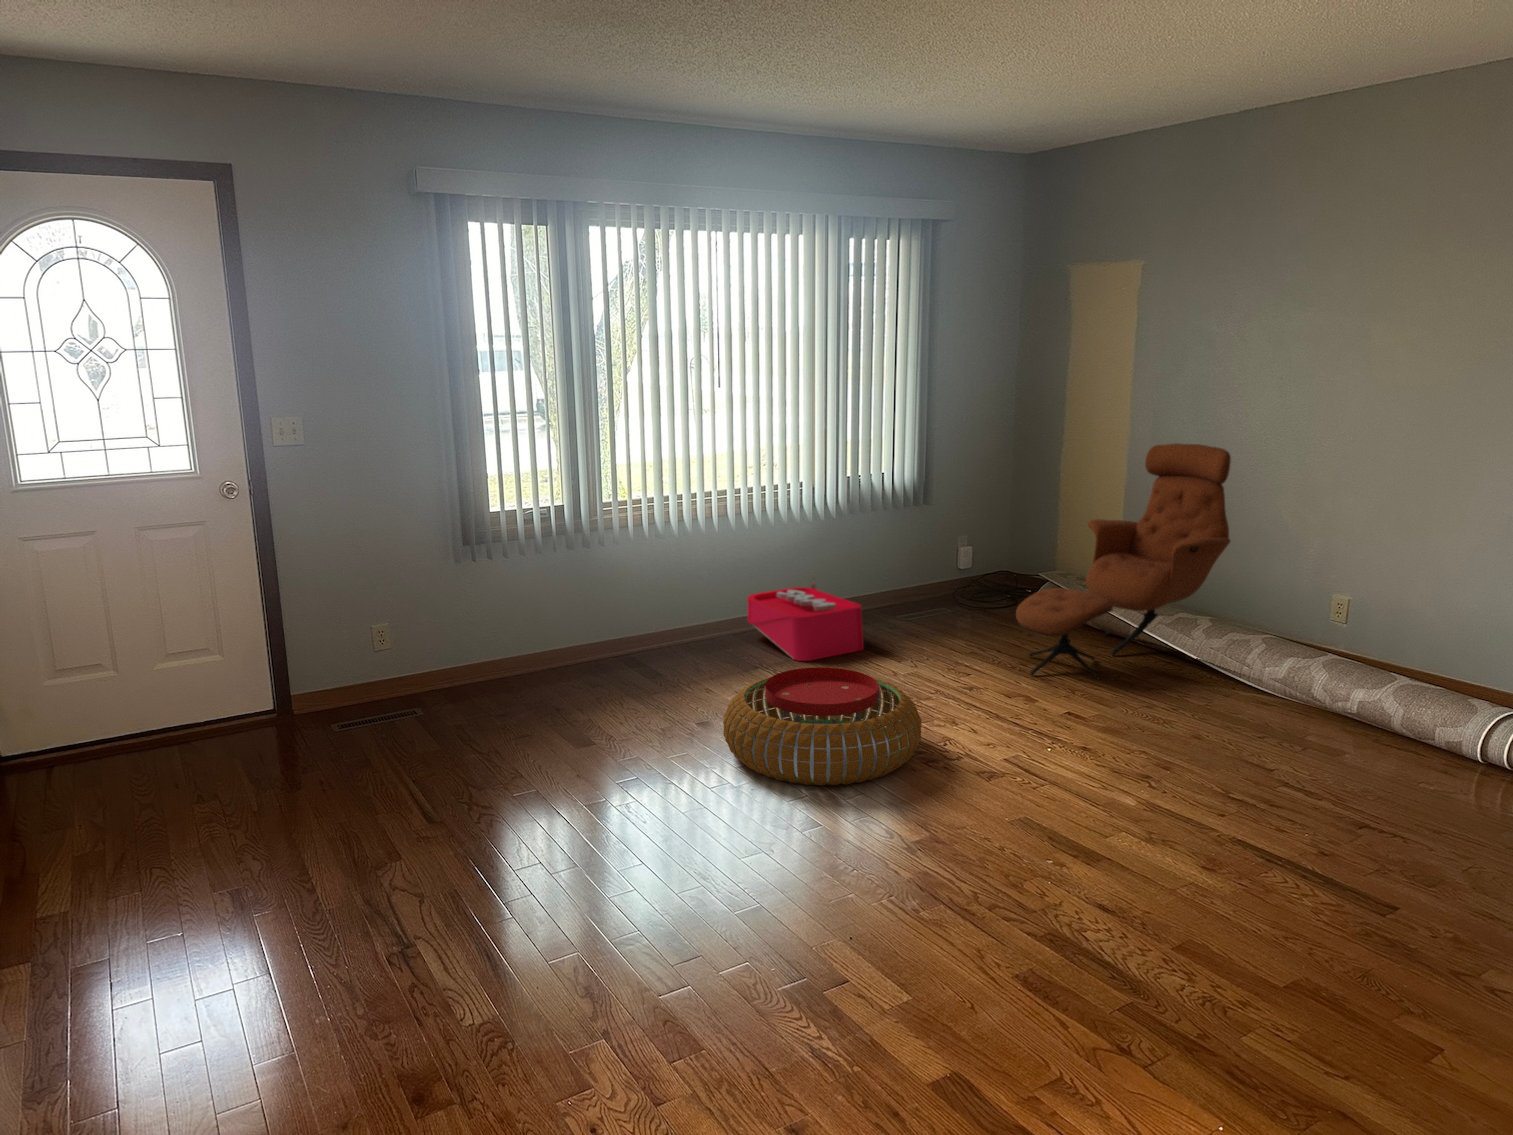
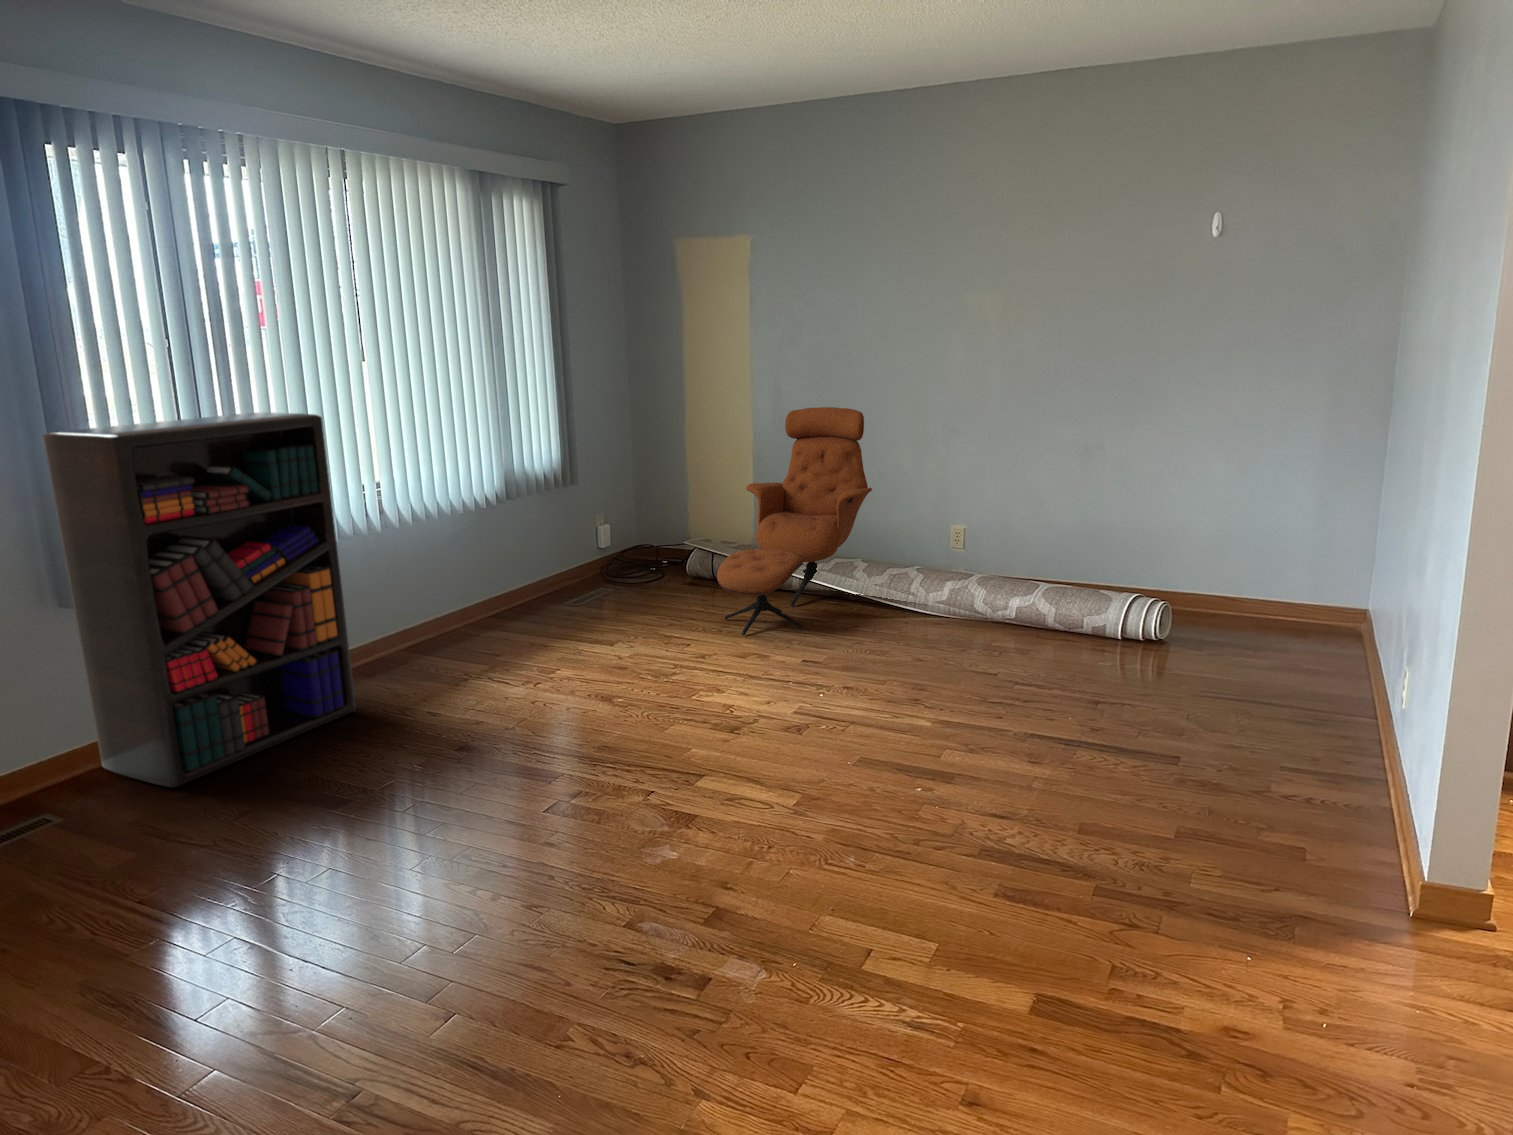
bookshelf: none [442,420,648,708] -> present [43,412,356,787]
storage bin: present [747,579,864,661] -> none [426,575,565,662]
pouf: present [723,667,921,786] -> none [516,656,729,782]

